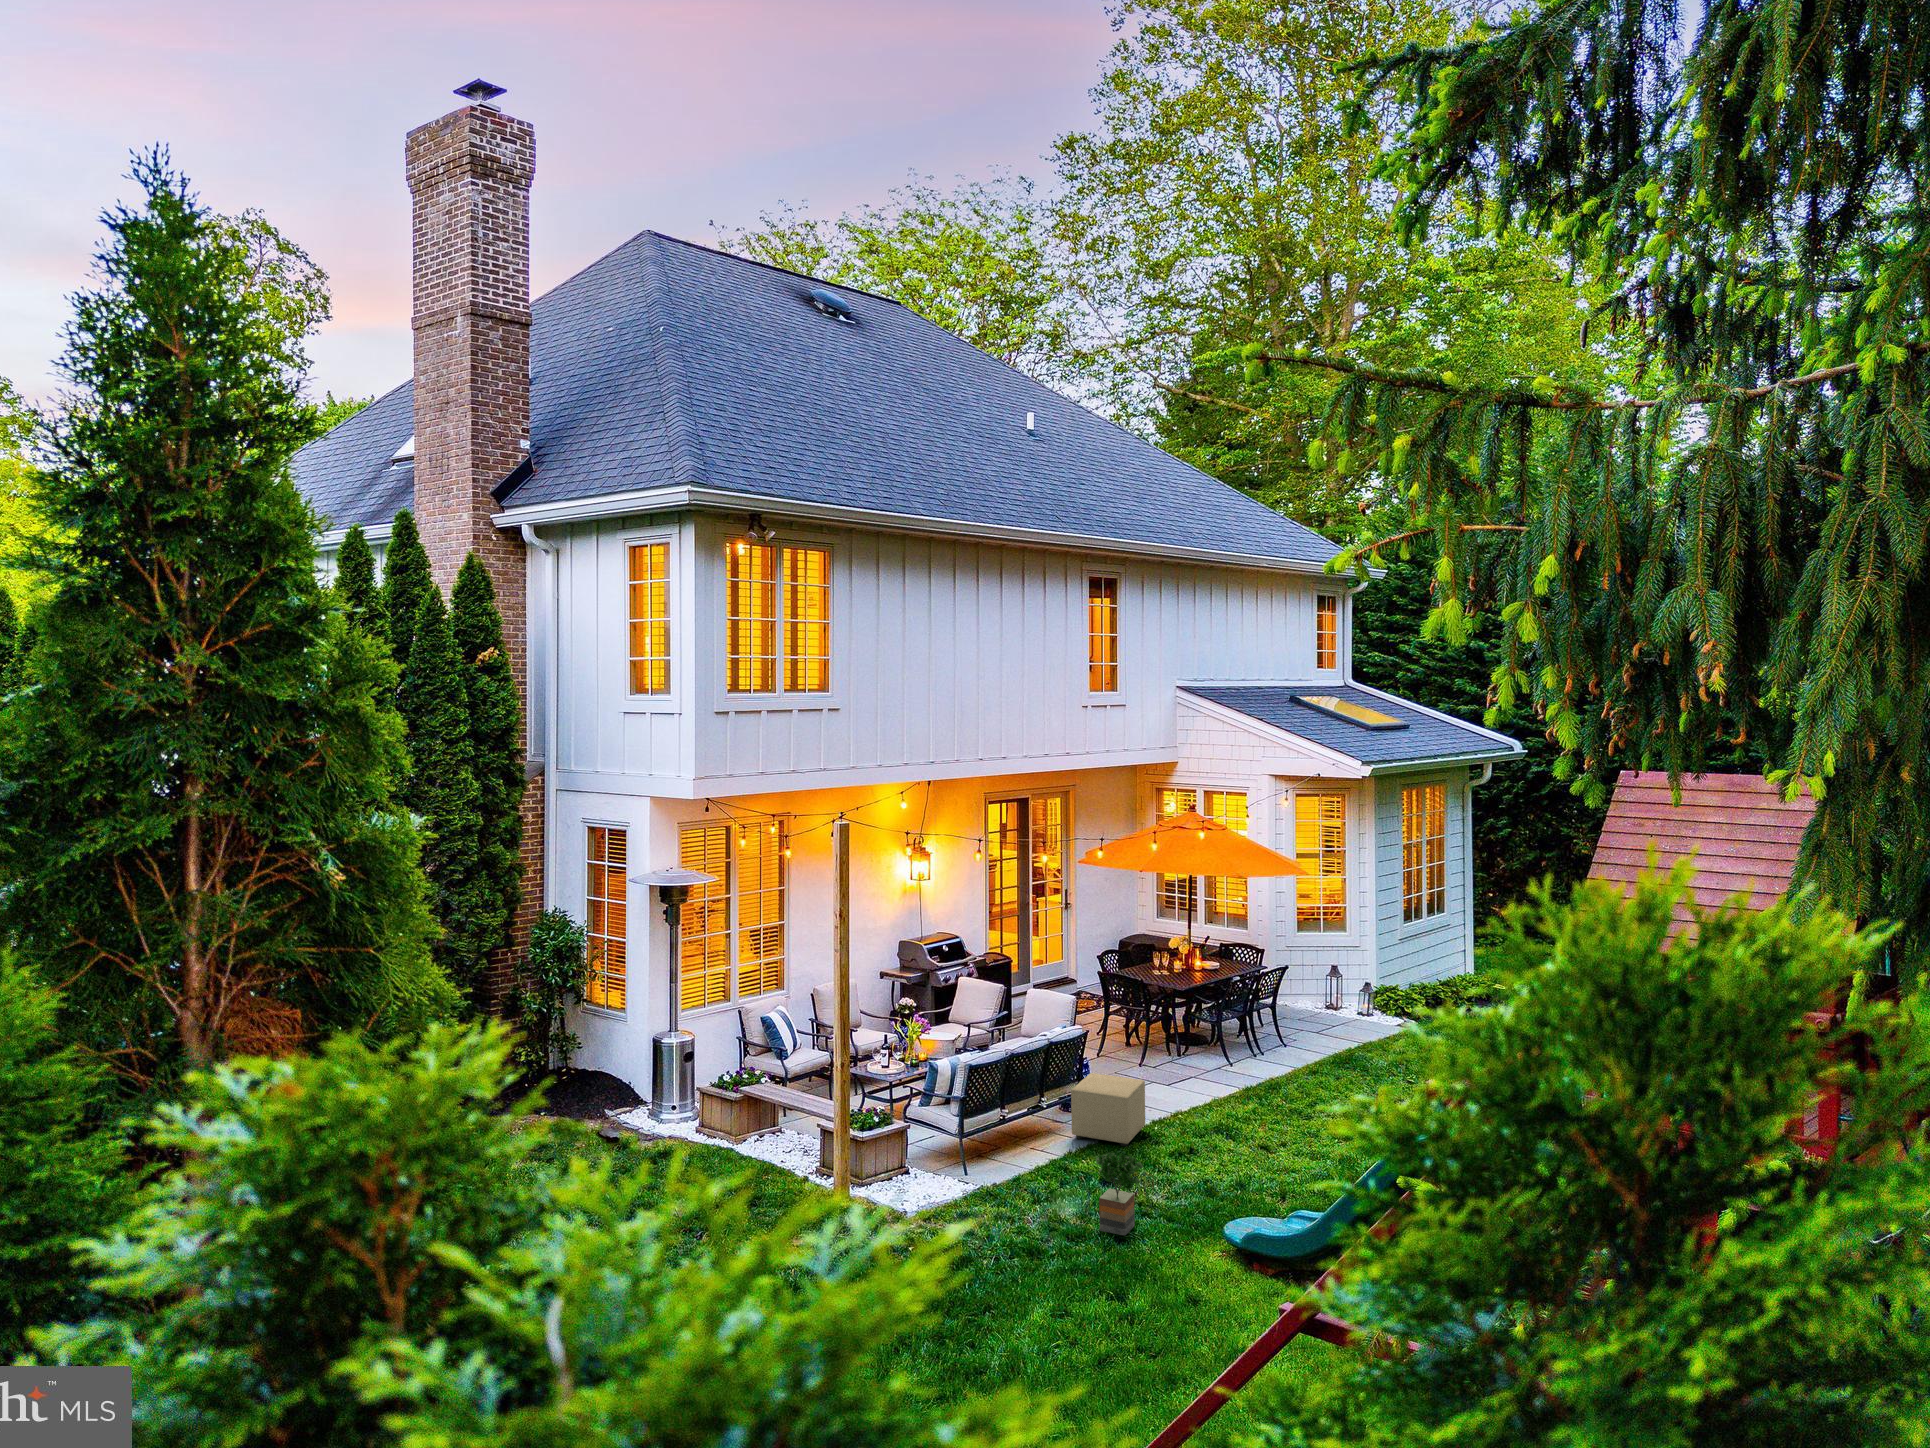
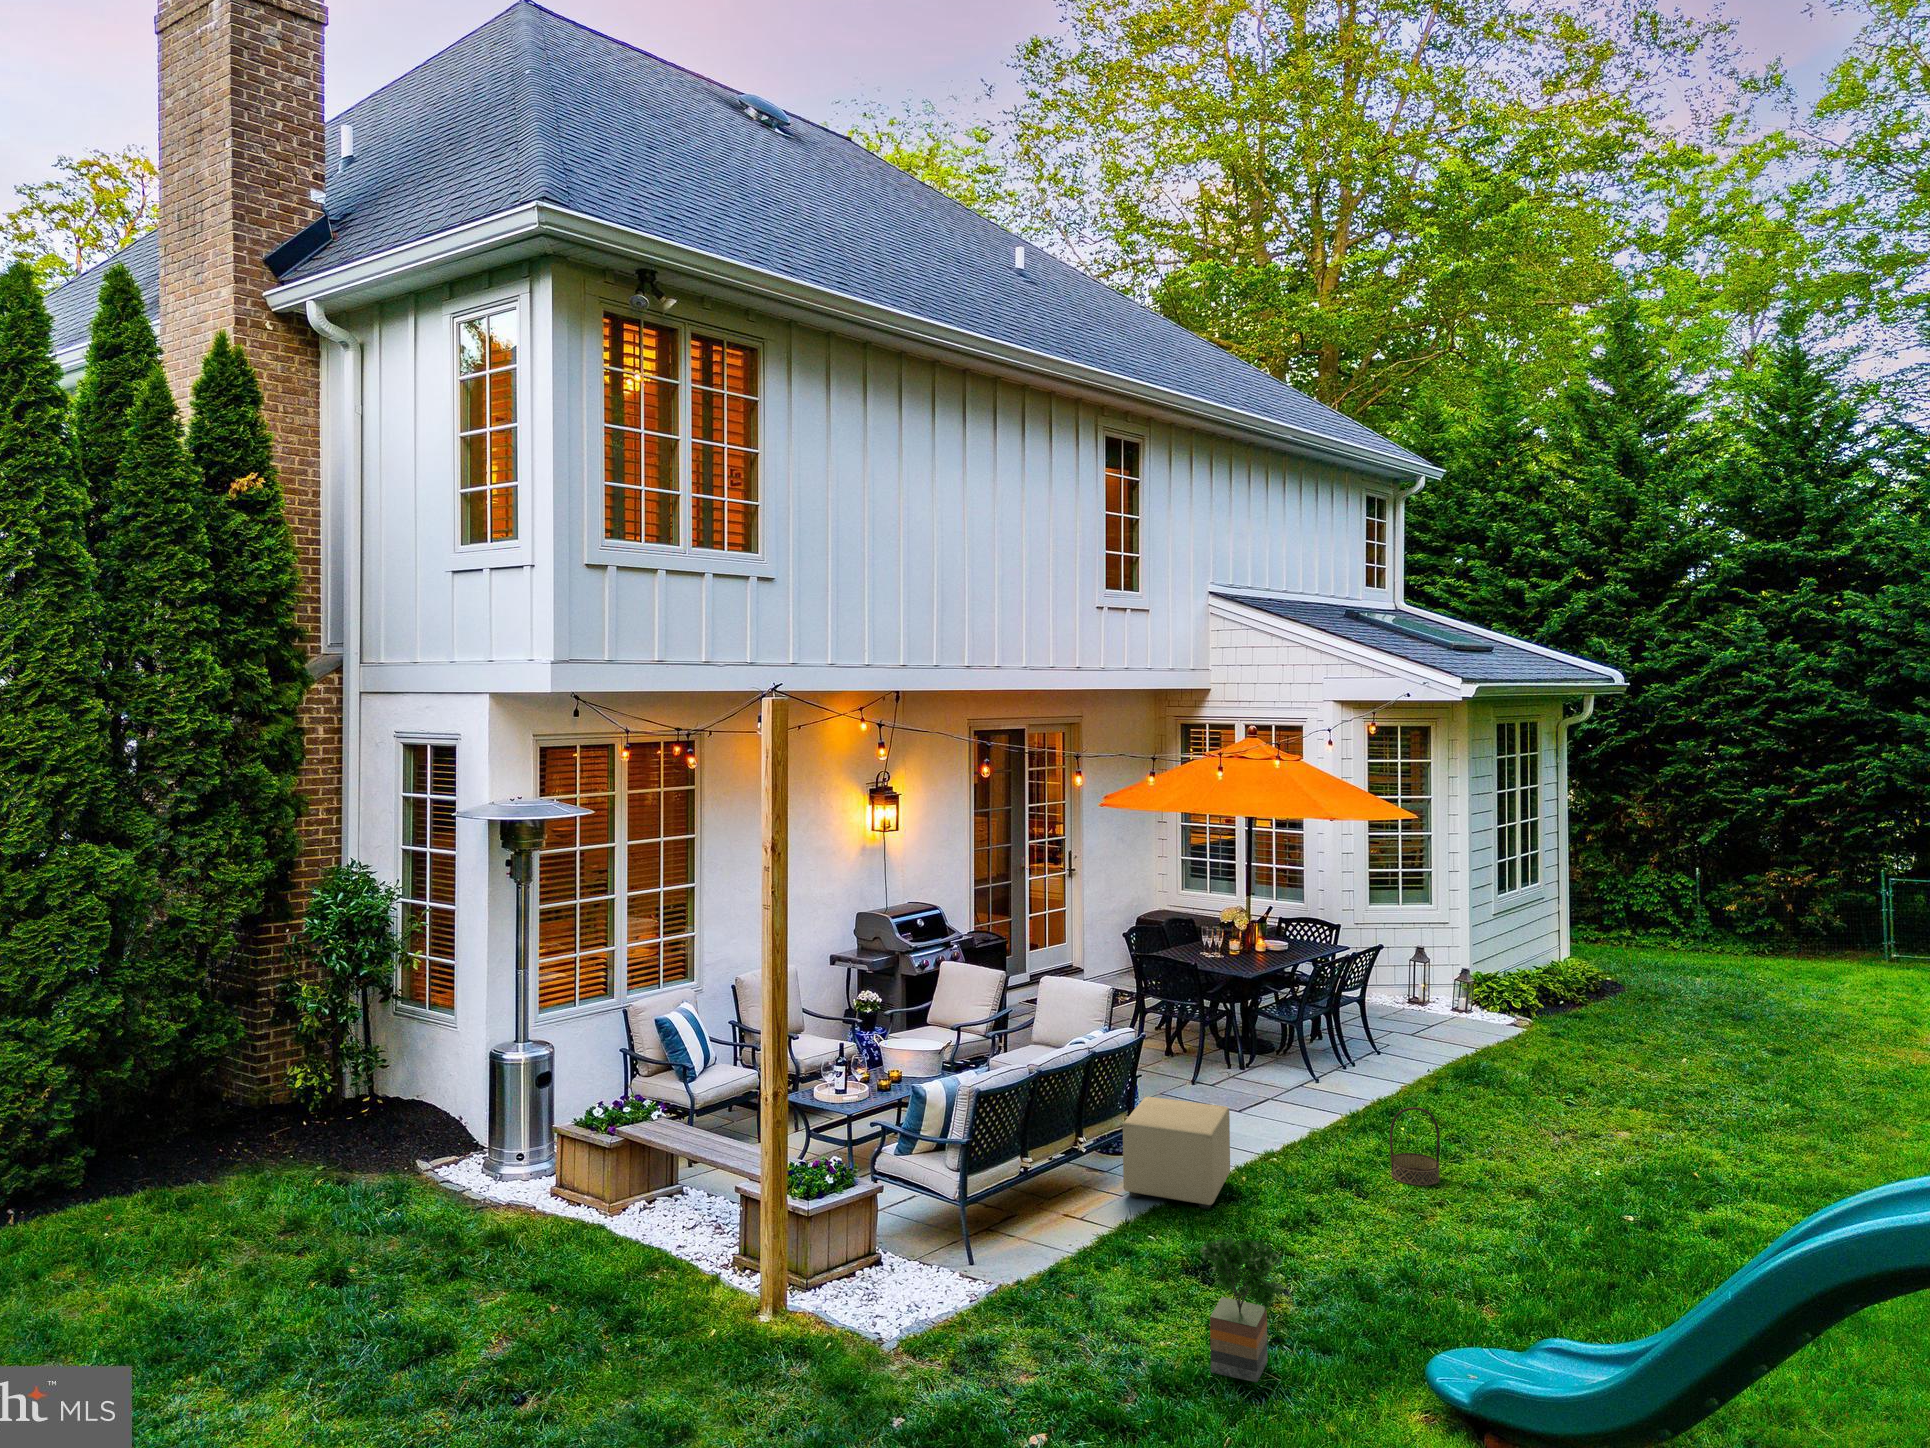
basket: none [1254,1082,1287,1135] -> present [1390,1107,1440,1186]

